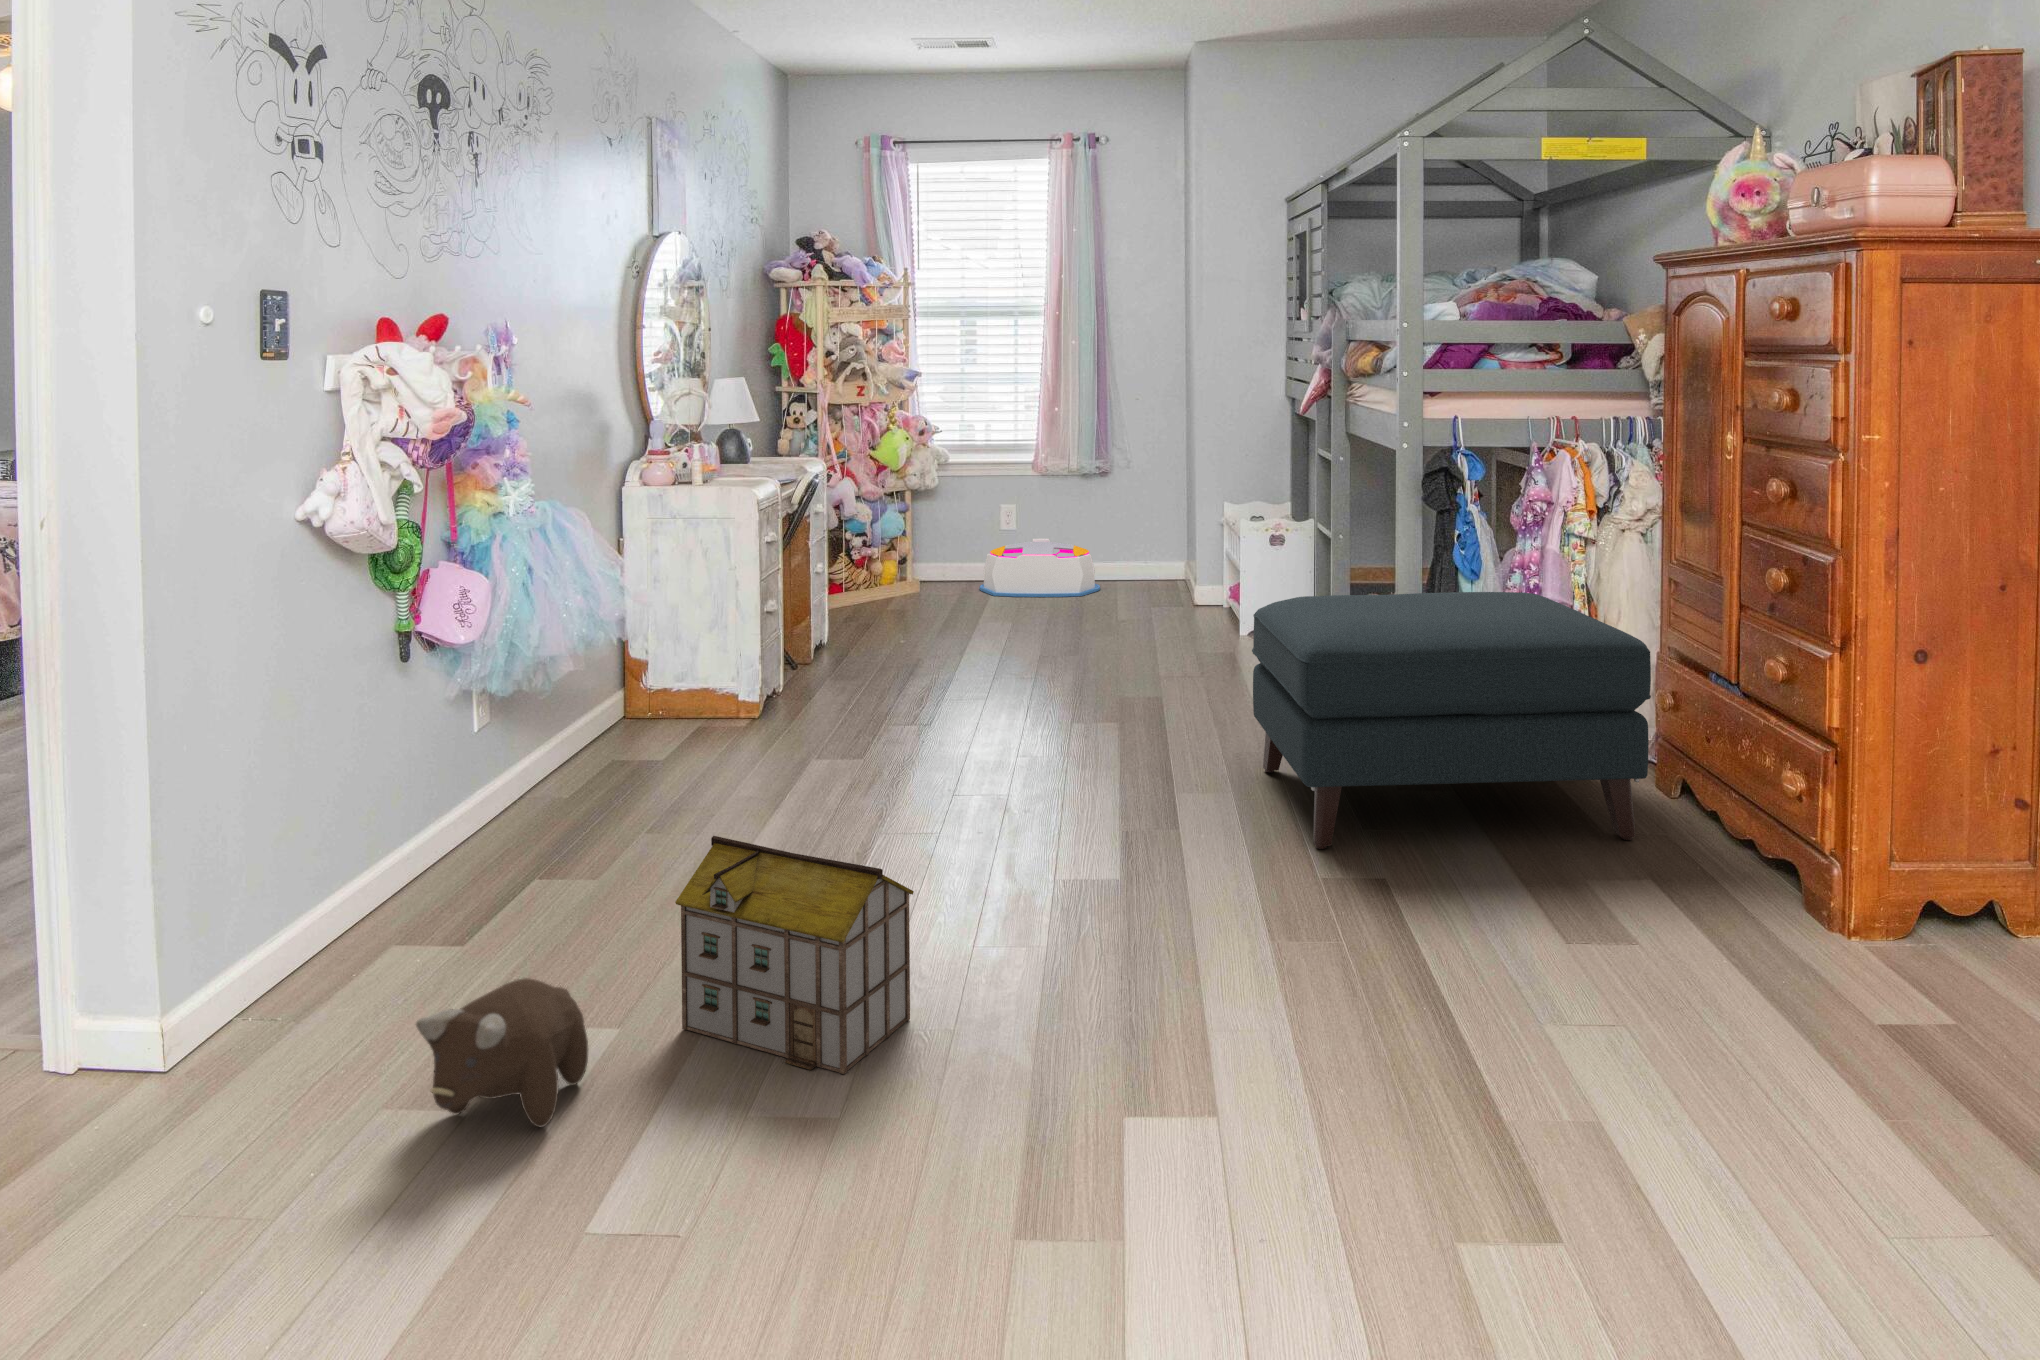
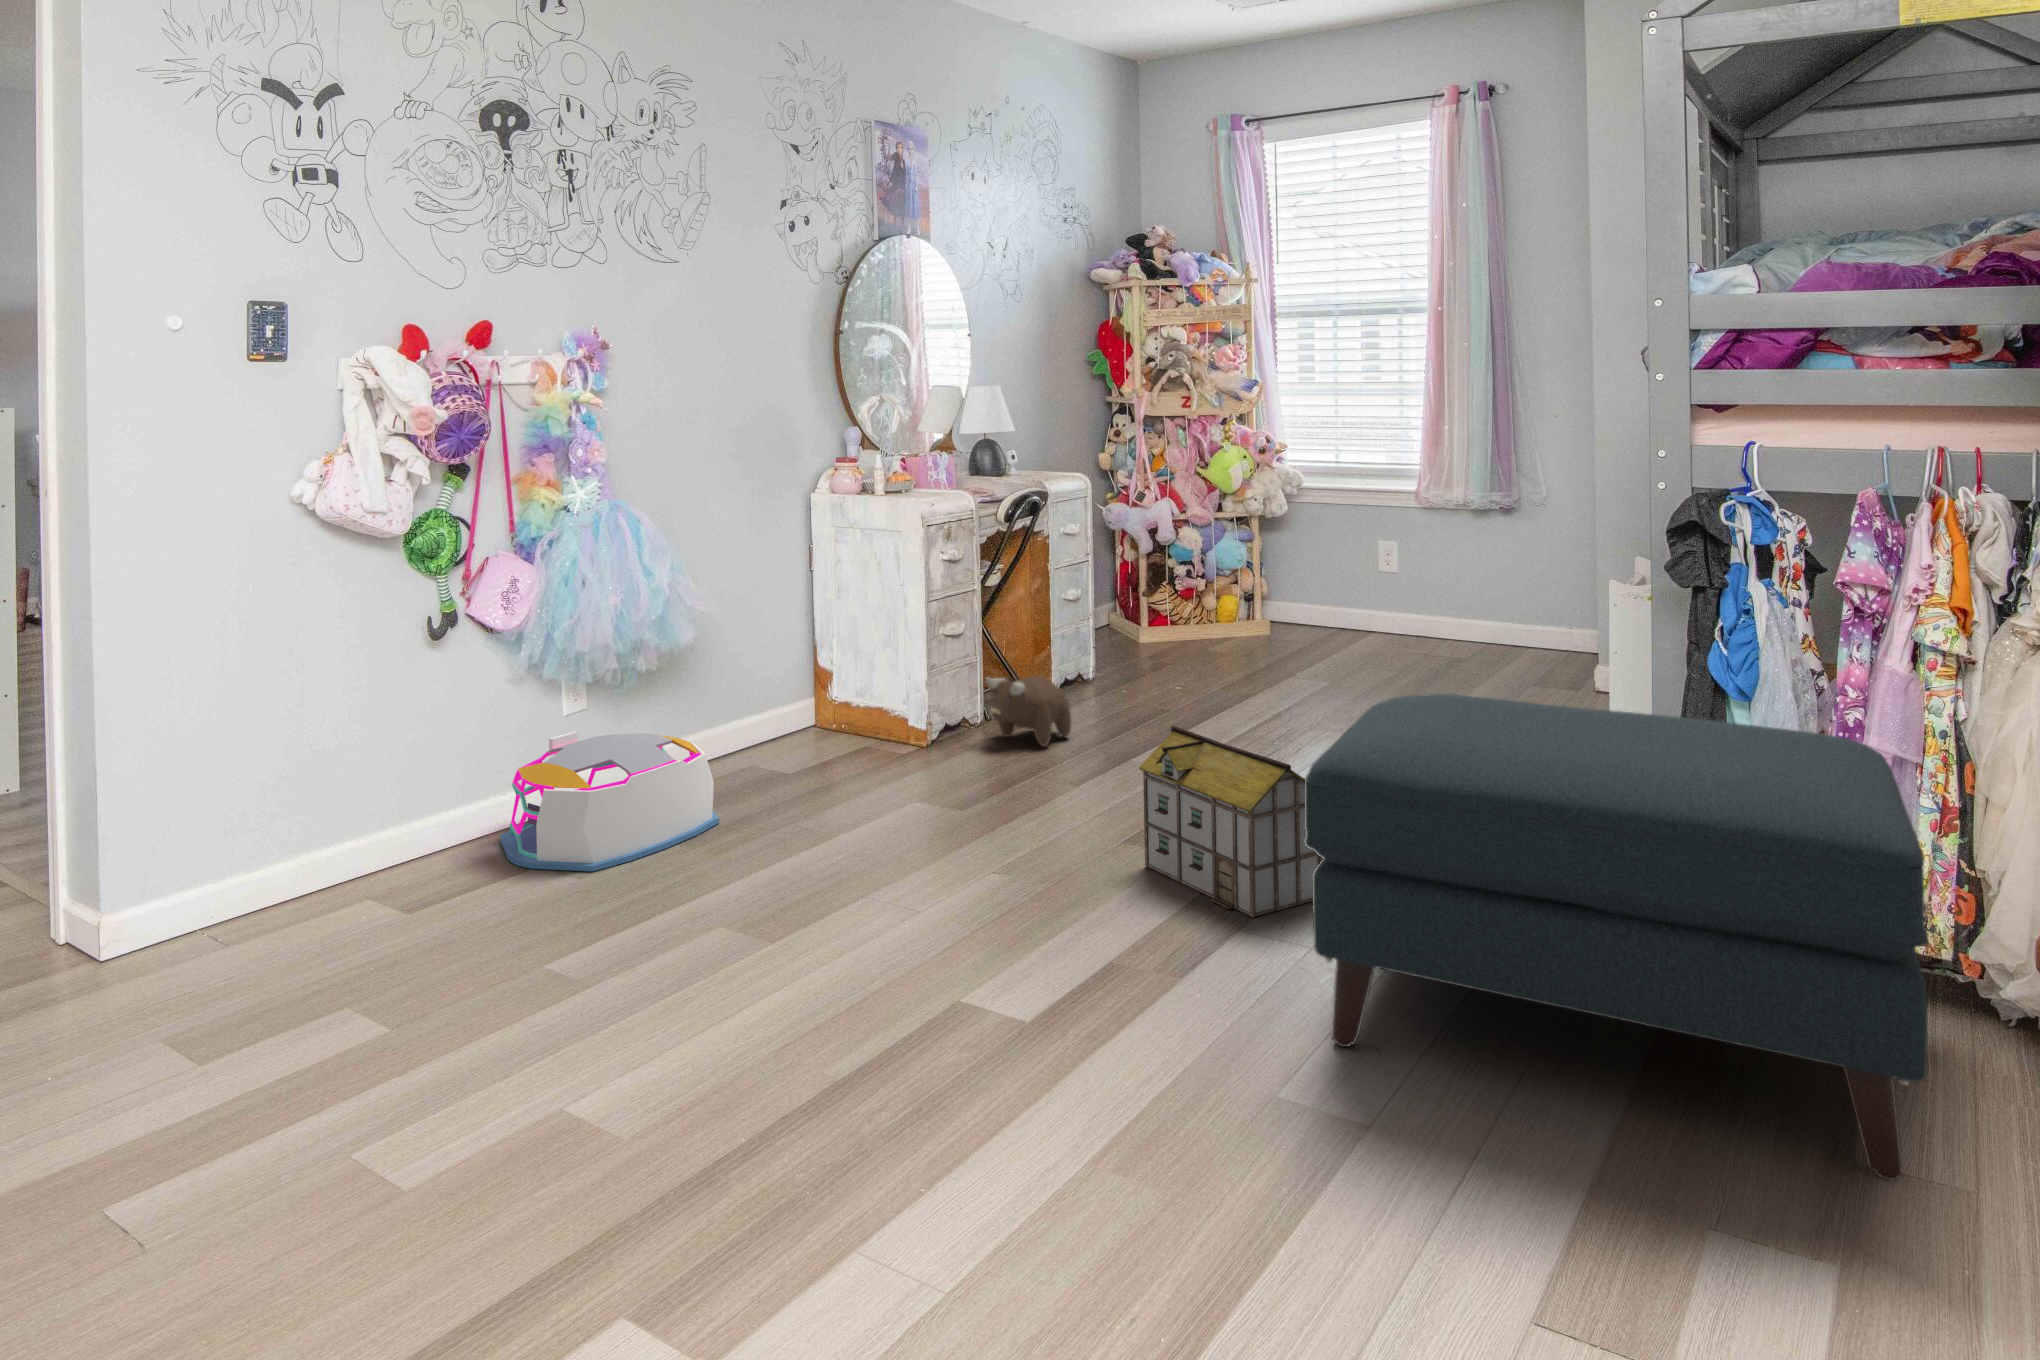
storage bin: present [980,539,1100,597] -> present [500,731,719,871]
toy house: present [675,836,914,1074] -> present [1139,726,1323,918]
plush toy: present [416,978,588,1127] -> present [985,676,1071,746]

